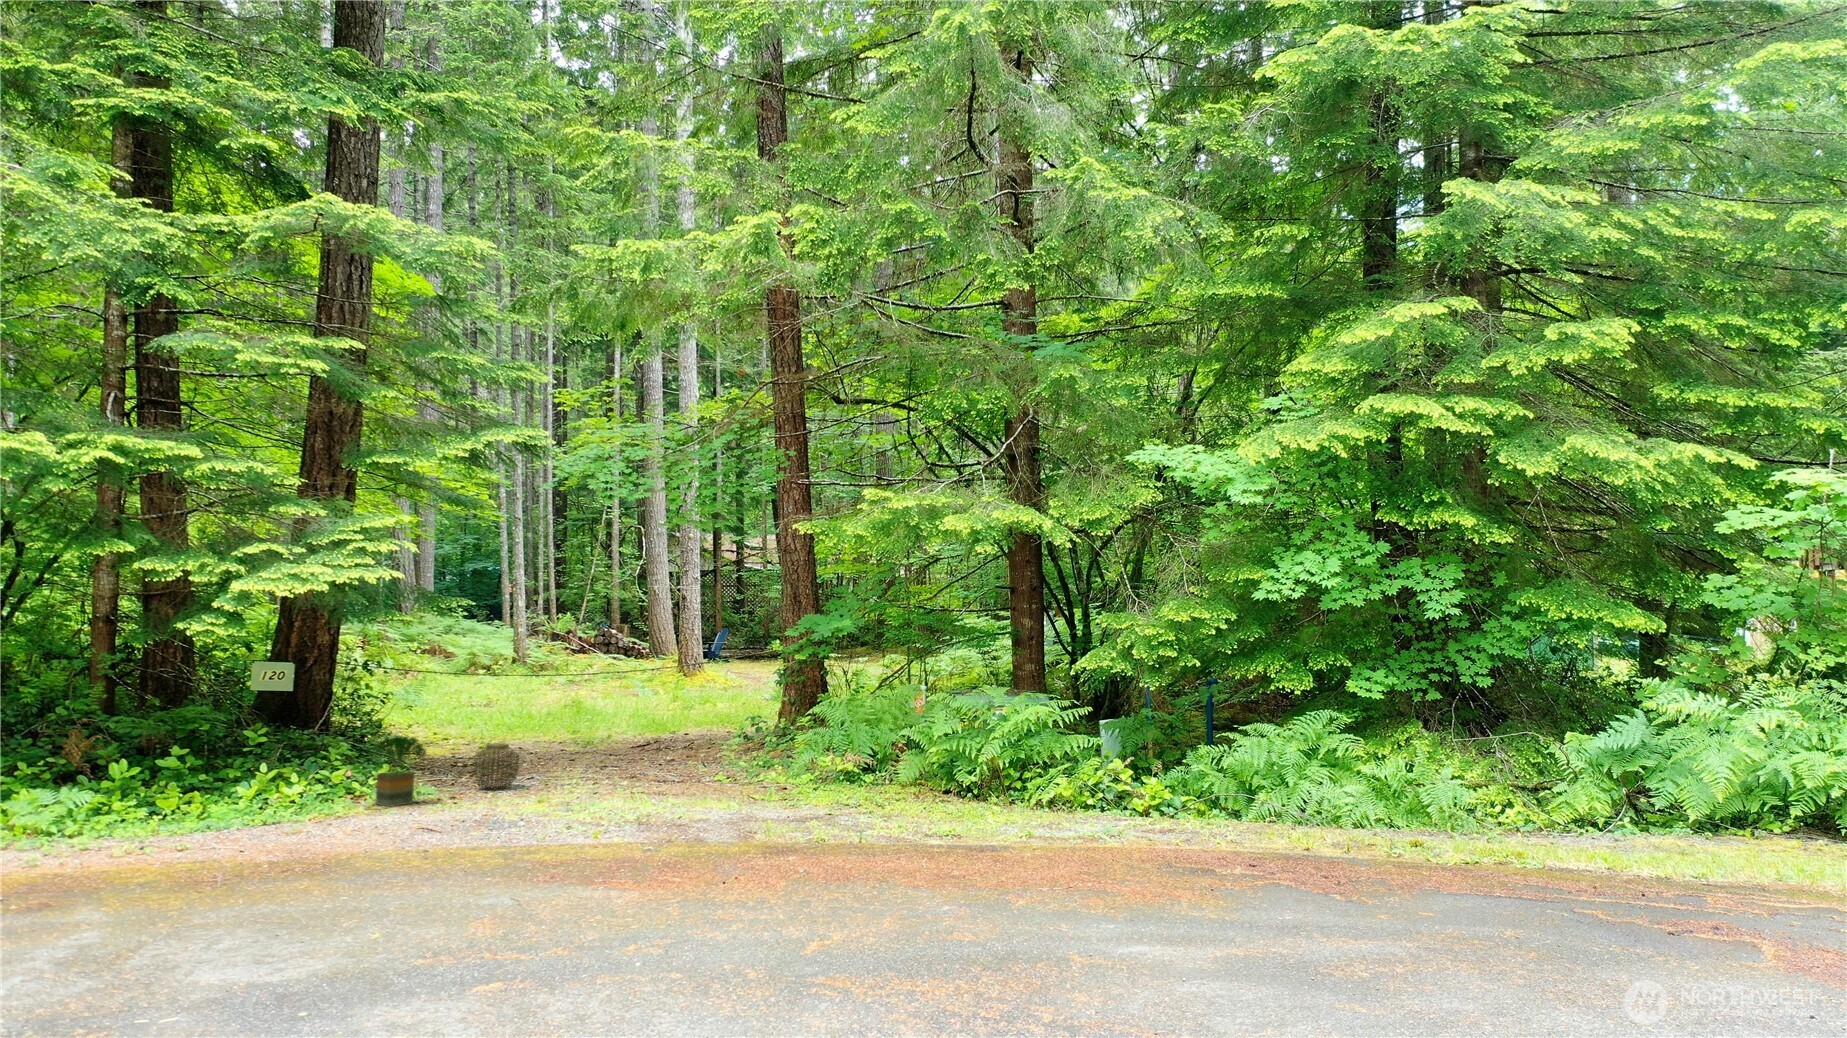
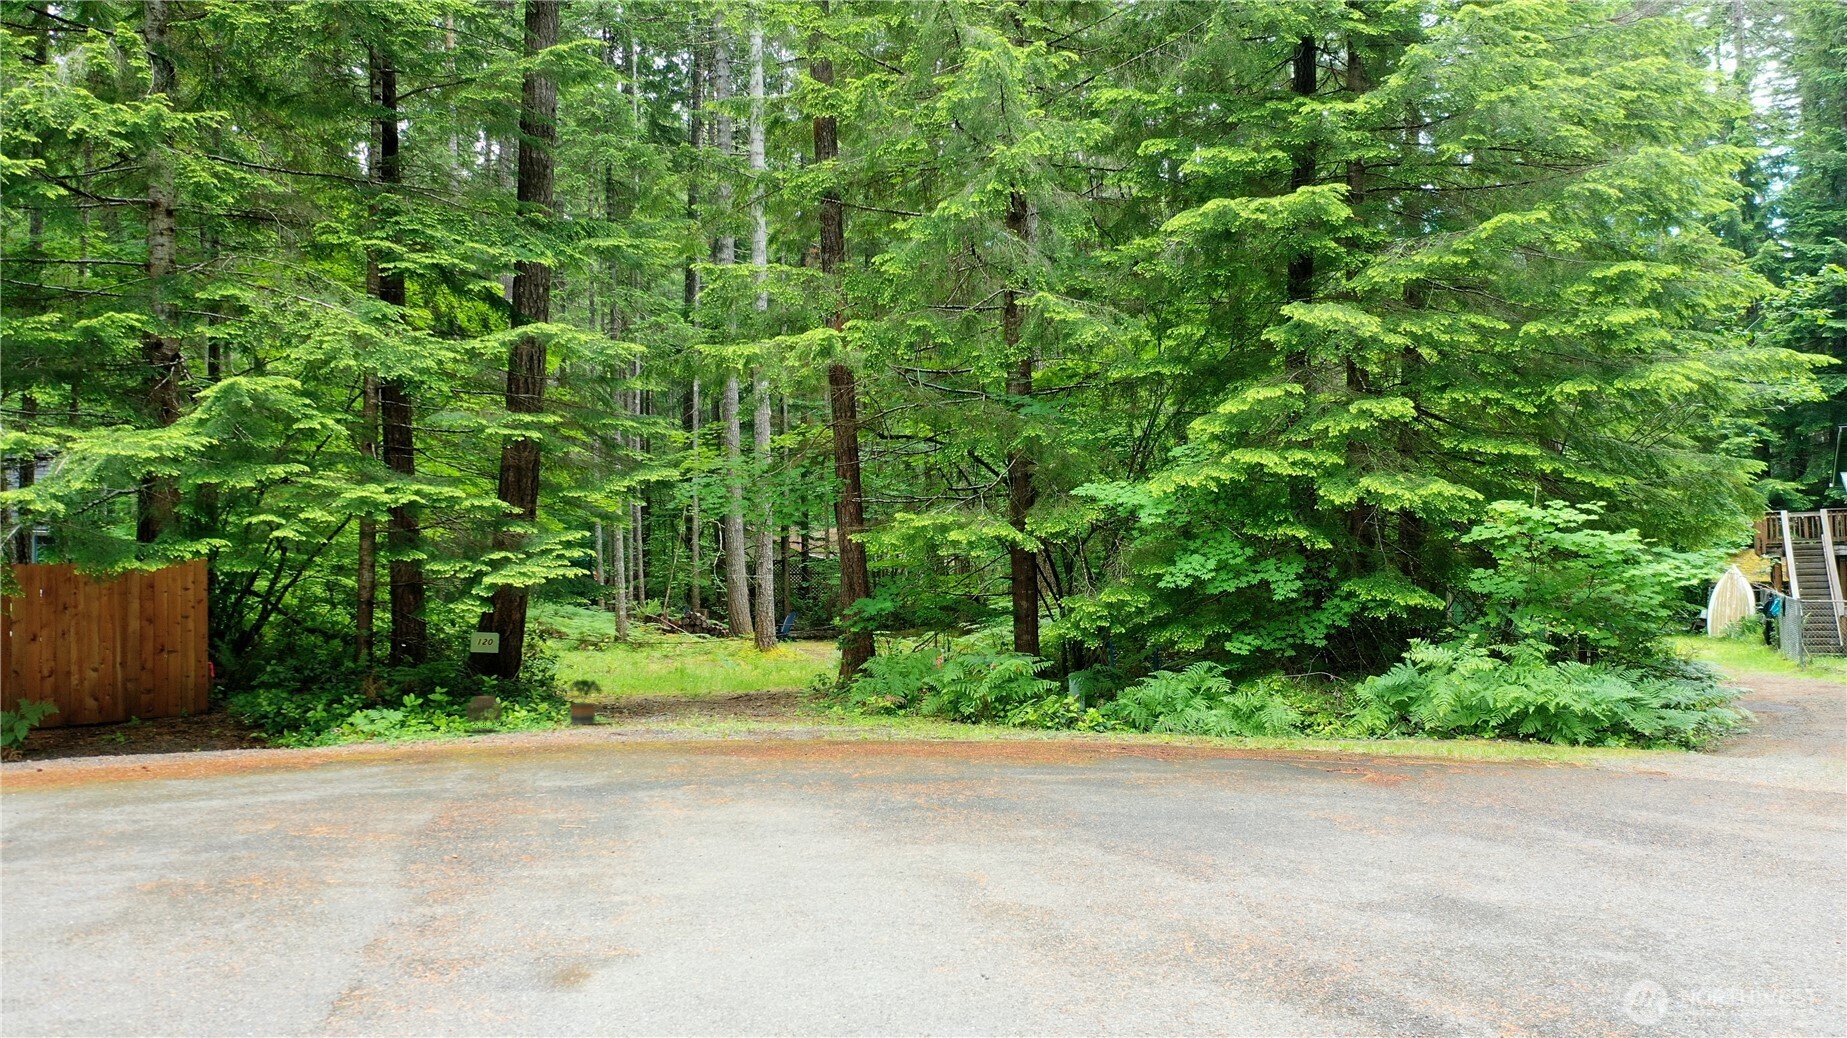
woven basket: present [474,743,519,790] -> present [466,696,502,732]

